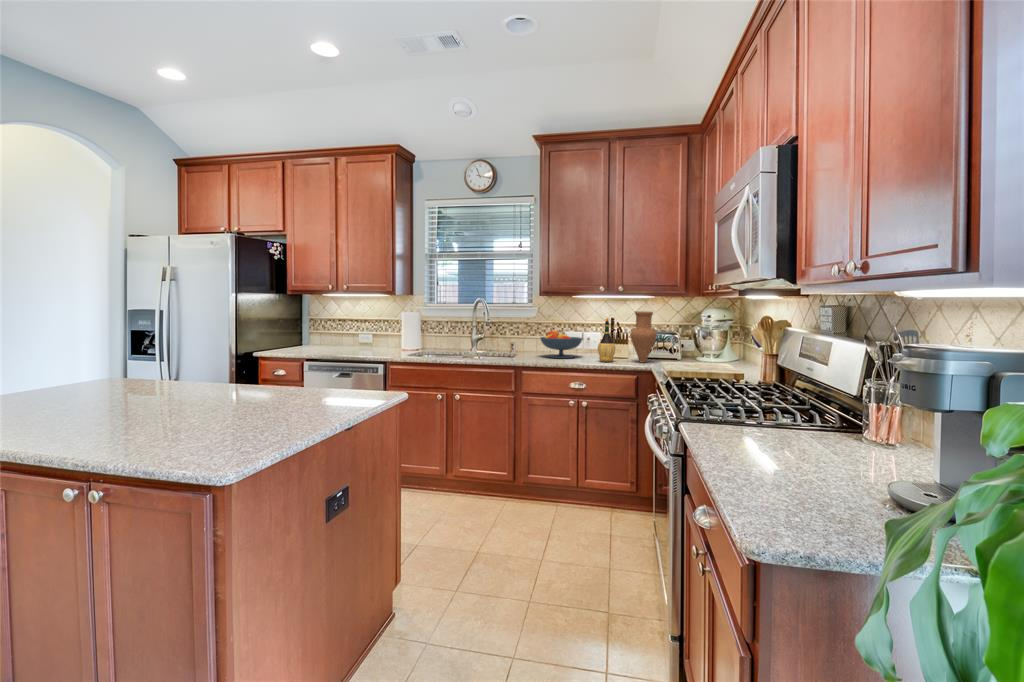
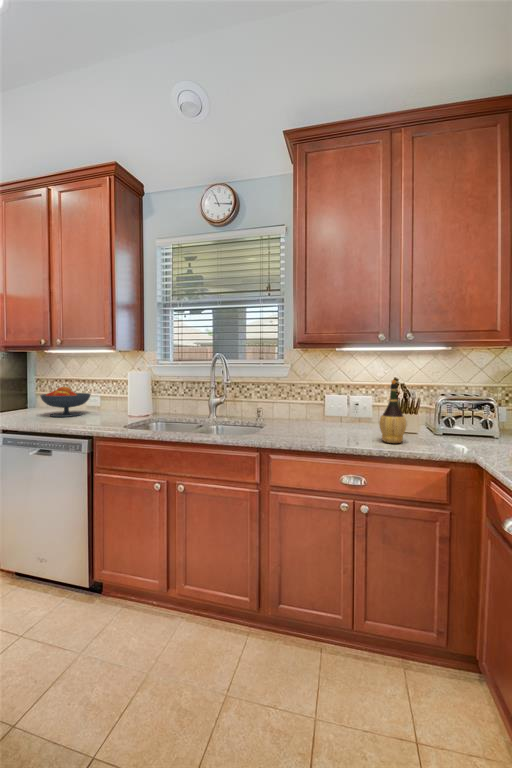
vase: present [630,311,657,363] -> none [428,369,472,445]
fruit bowl: present [540,330,582,358] -> present [40,387,91,417]

